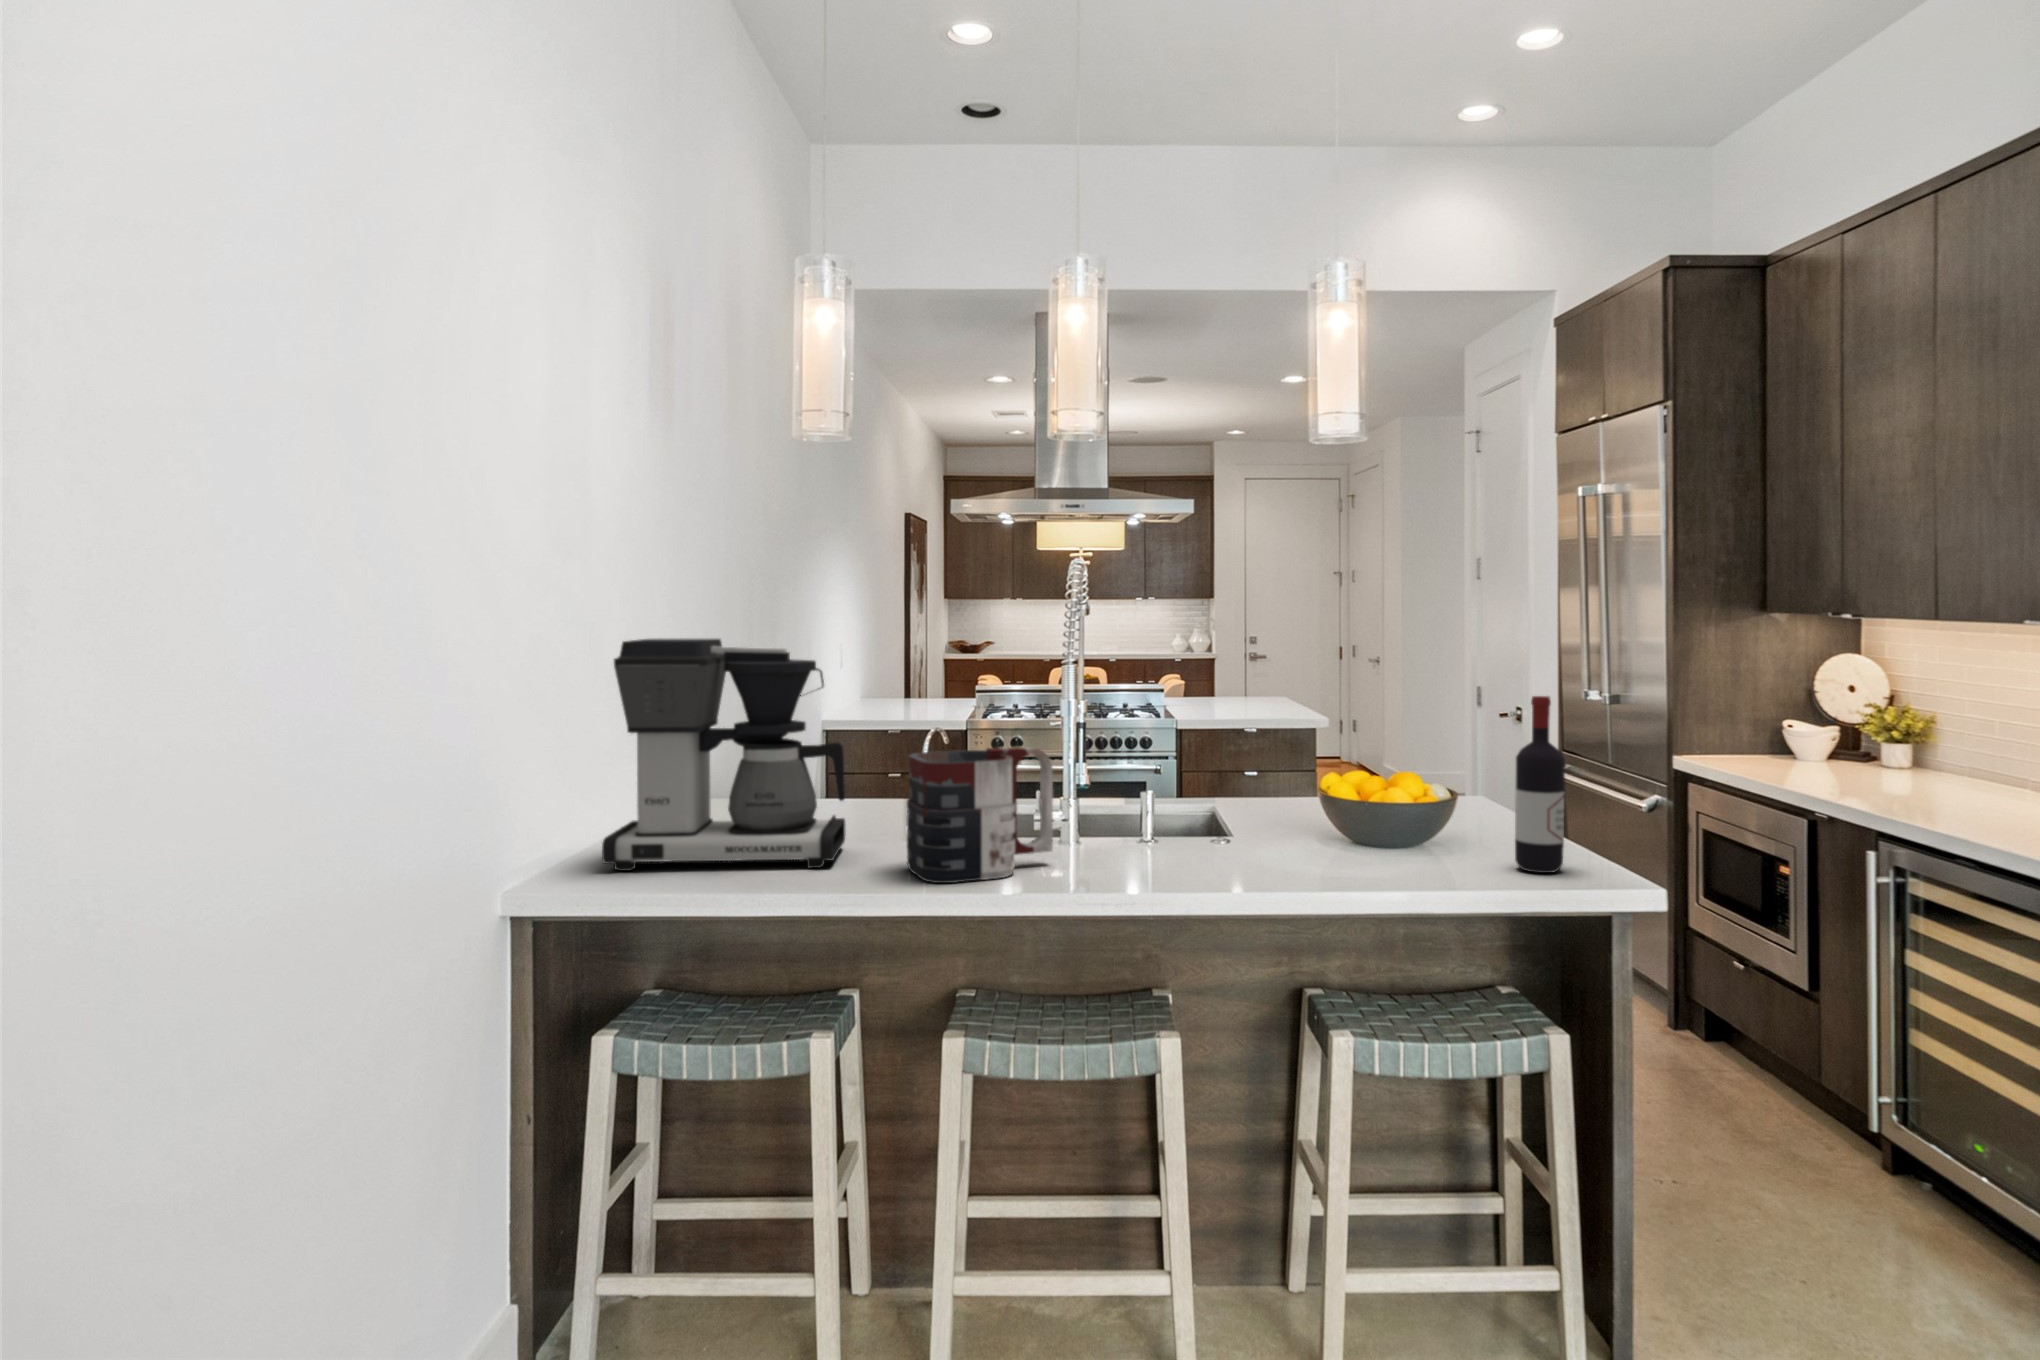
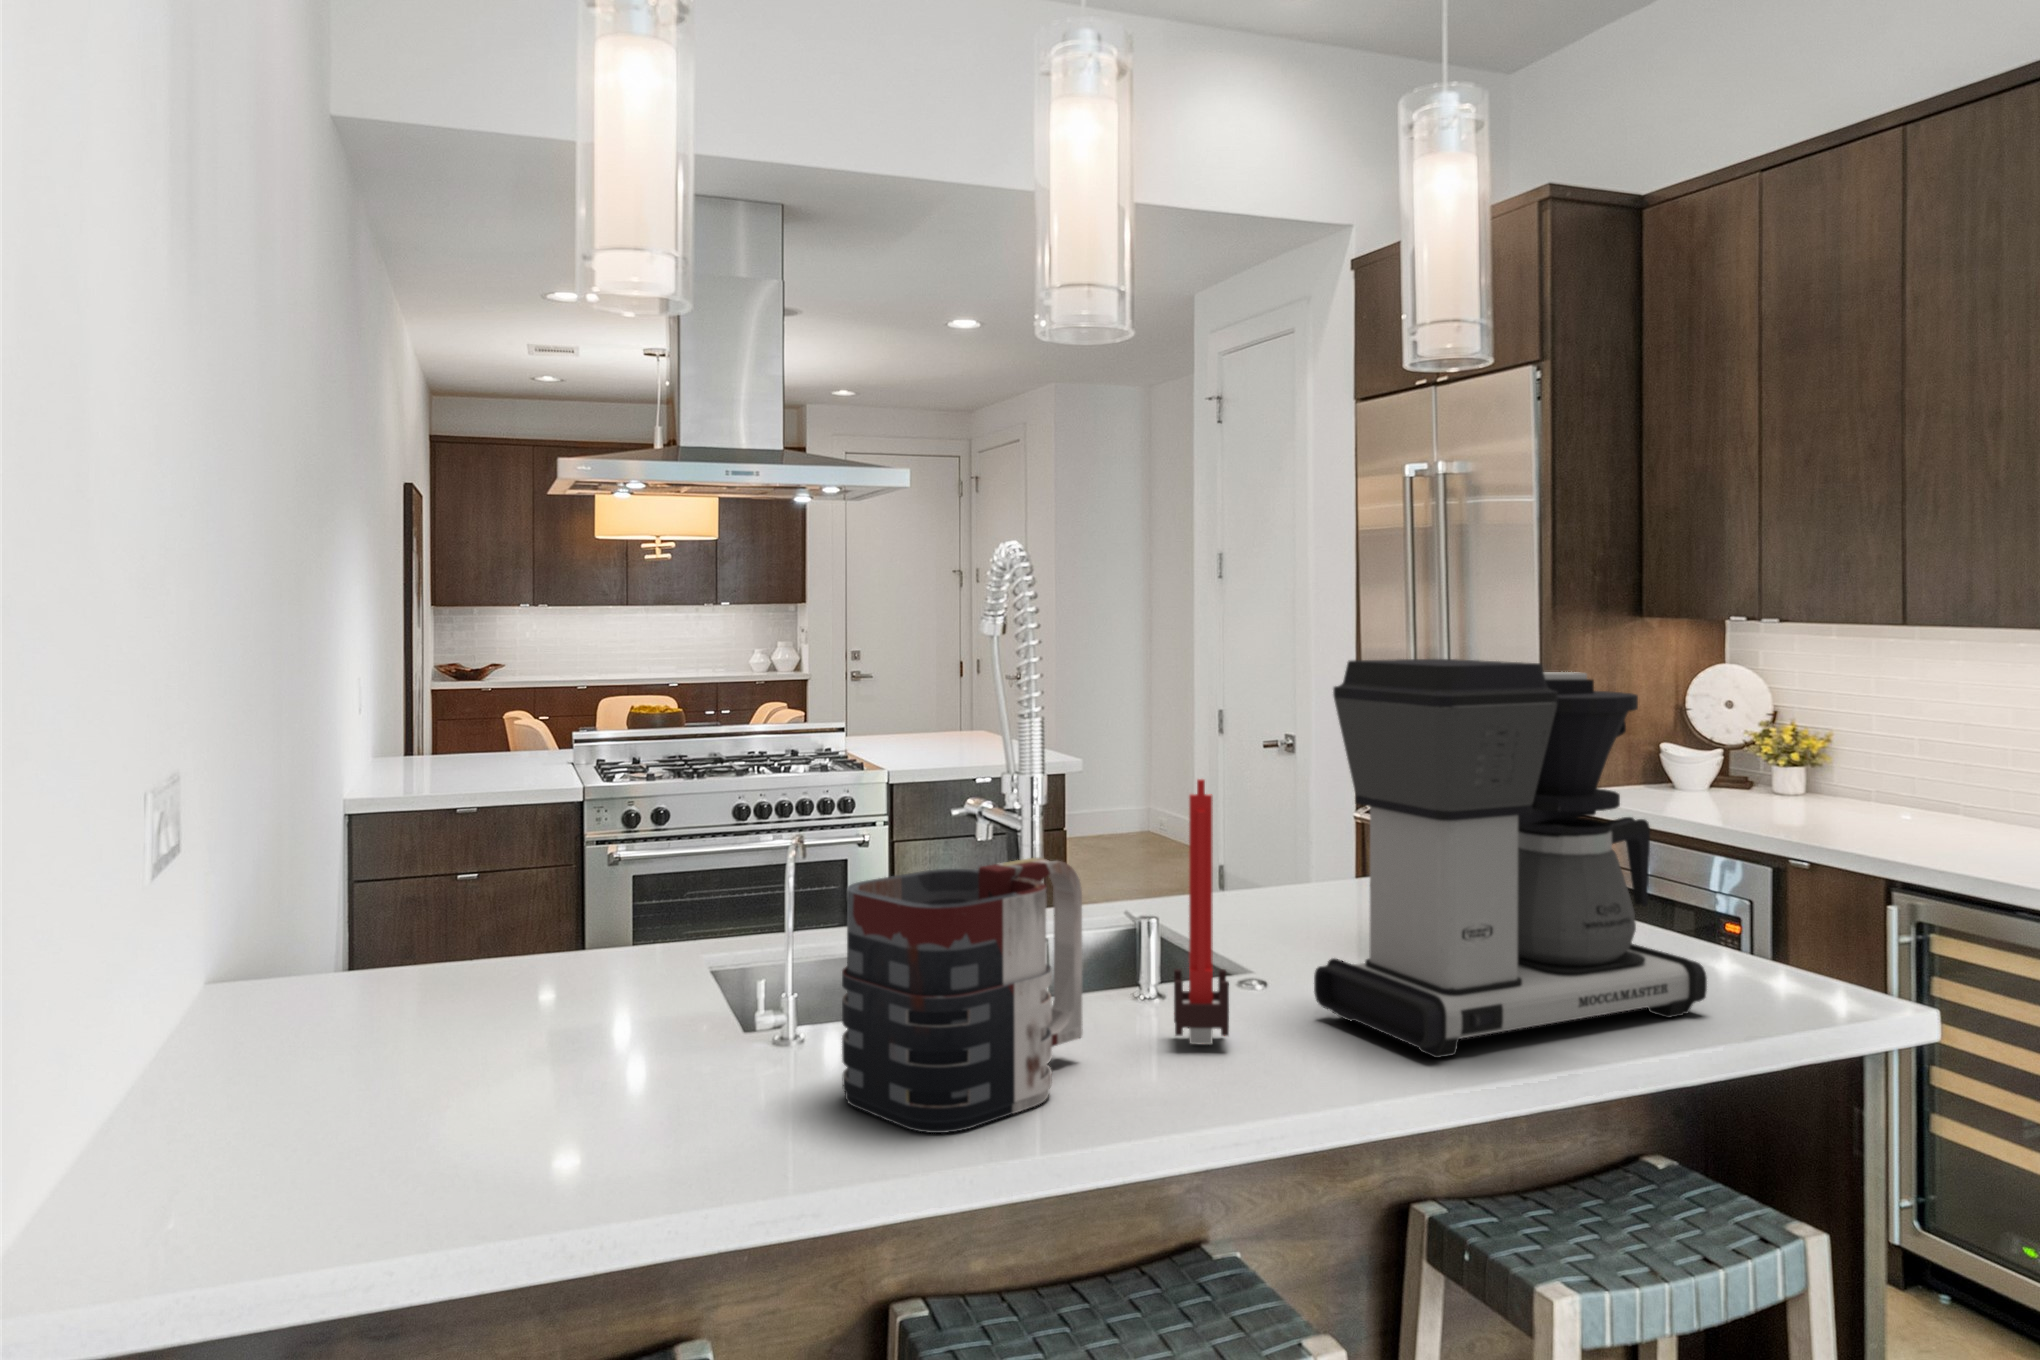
coffee maker: present [602,639,845,871] -> present [1314,659,1707,1058]
wine bottle: present [1515,696,1565,873] -> none [1719,737,1792,994]
candle: none [1109,707,1150,865] -> present [1174,779,1229,1044]

